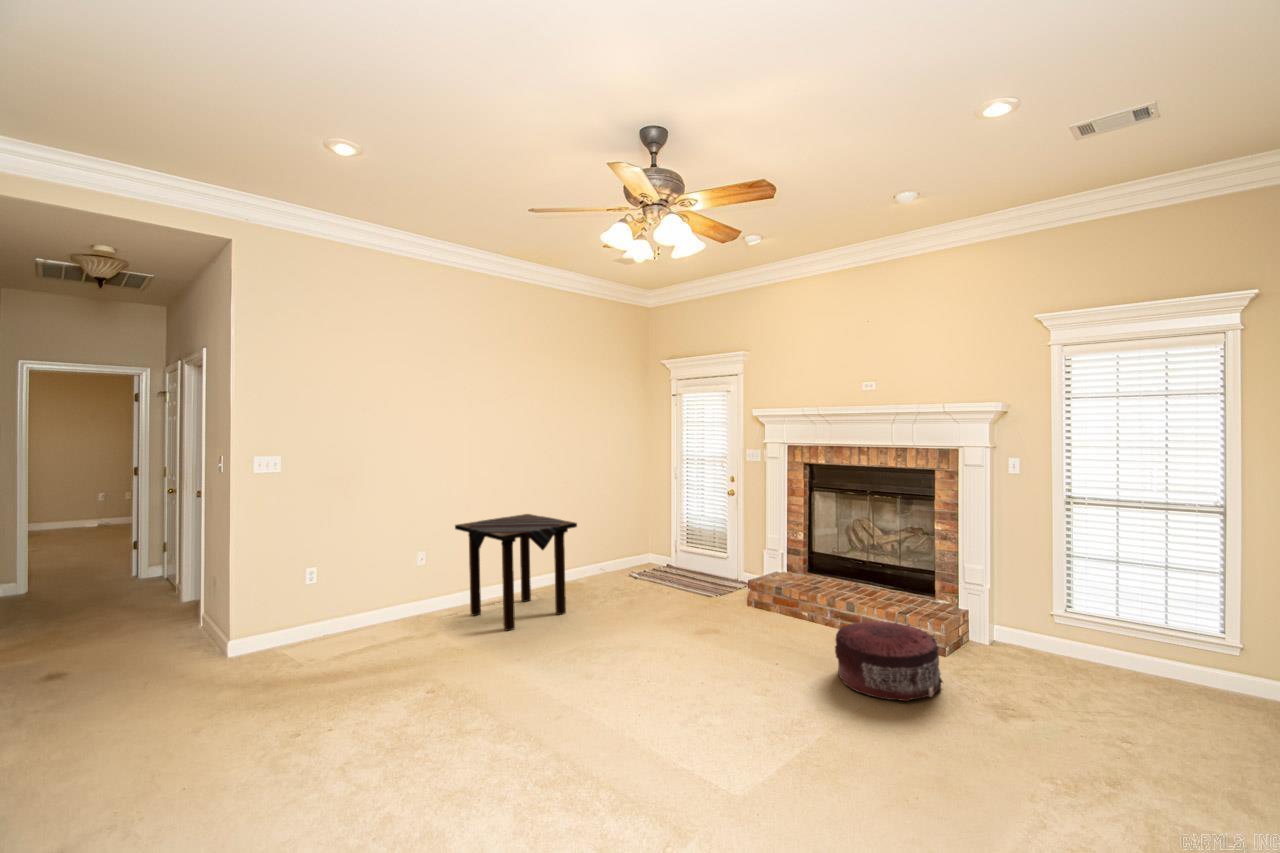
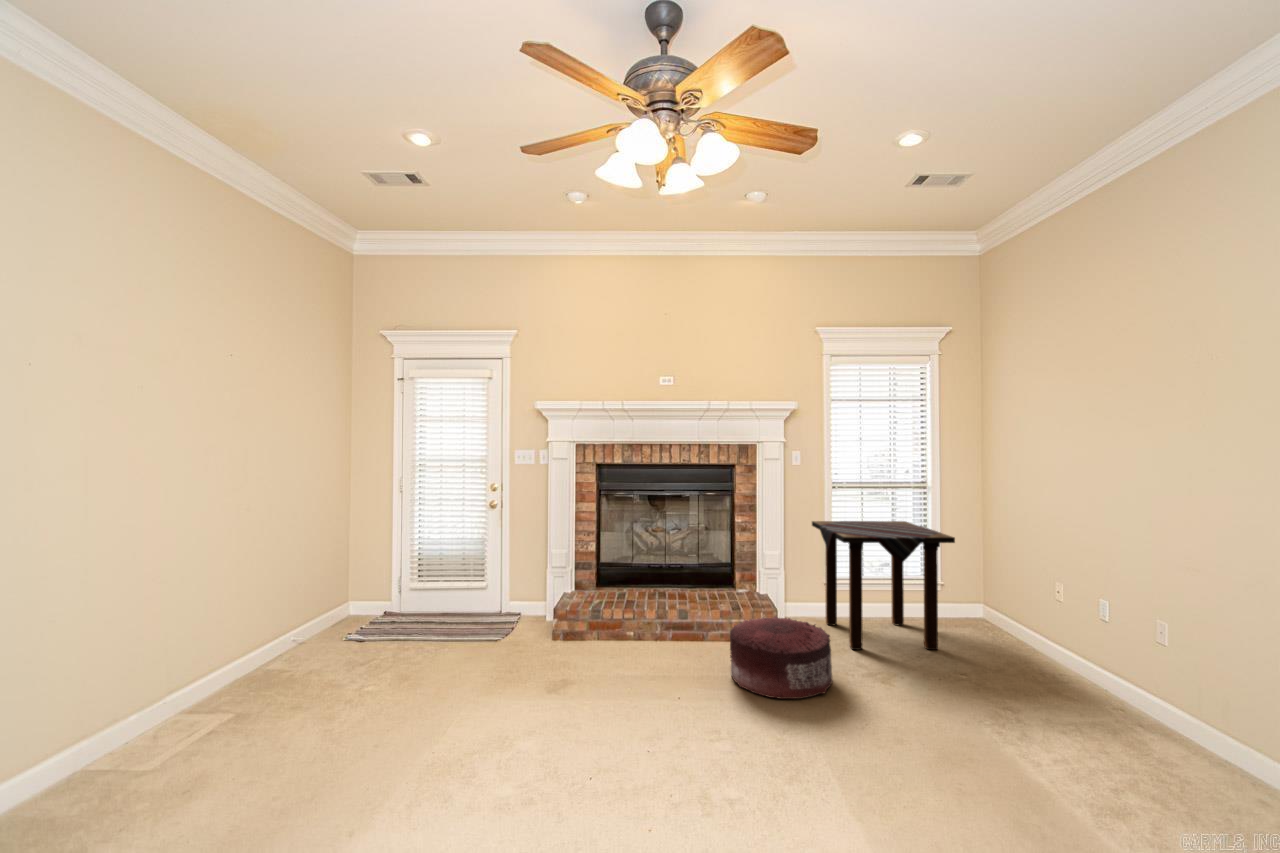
side table: present [455,514,577,631] -> present [812,521,955,650]

